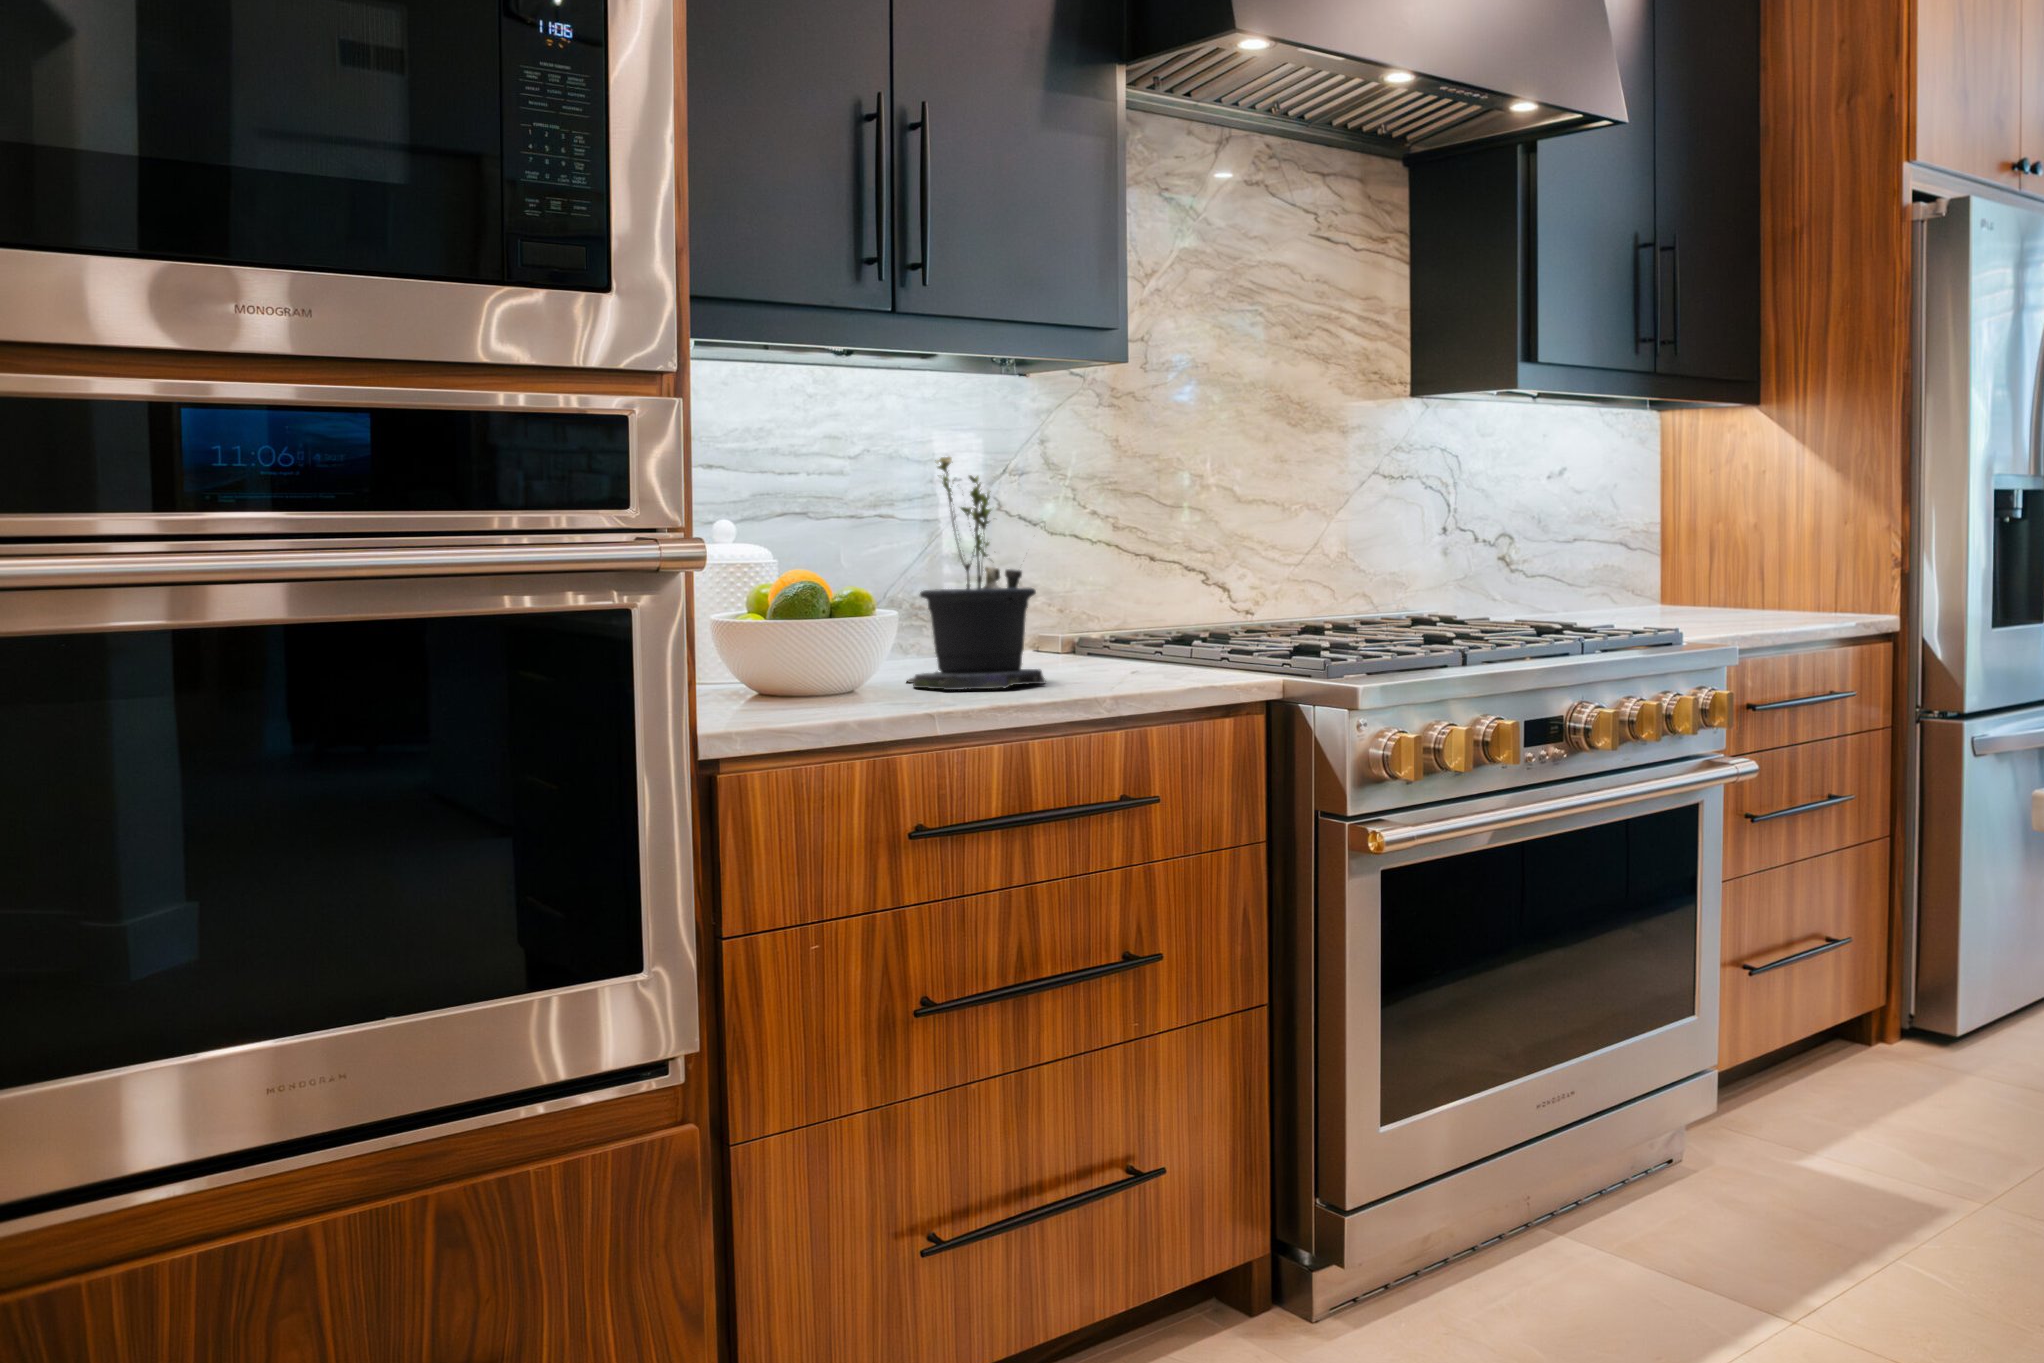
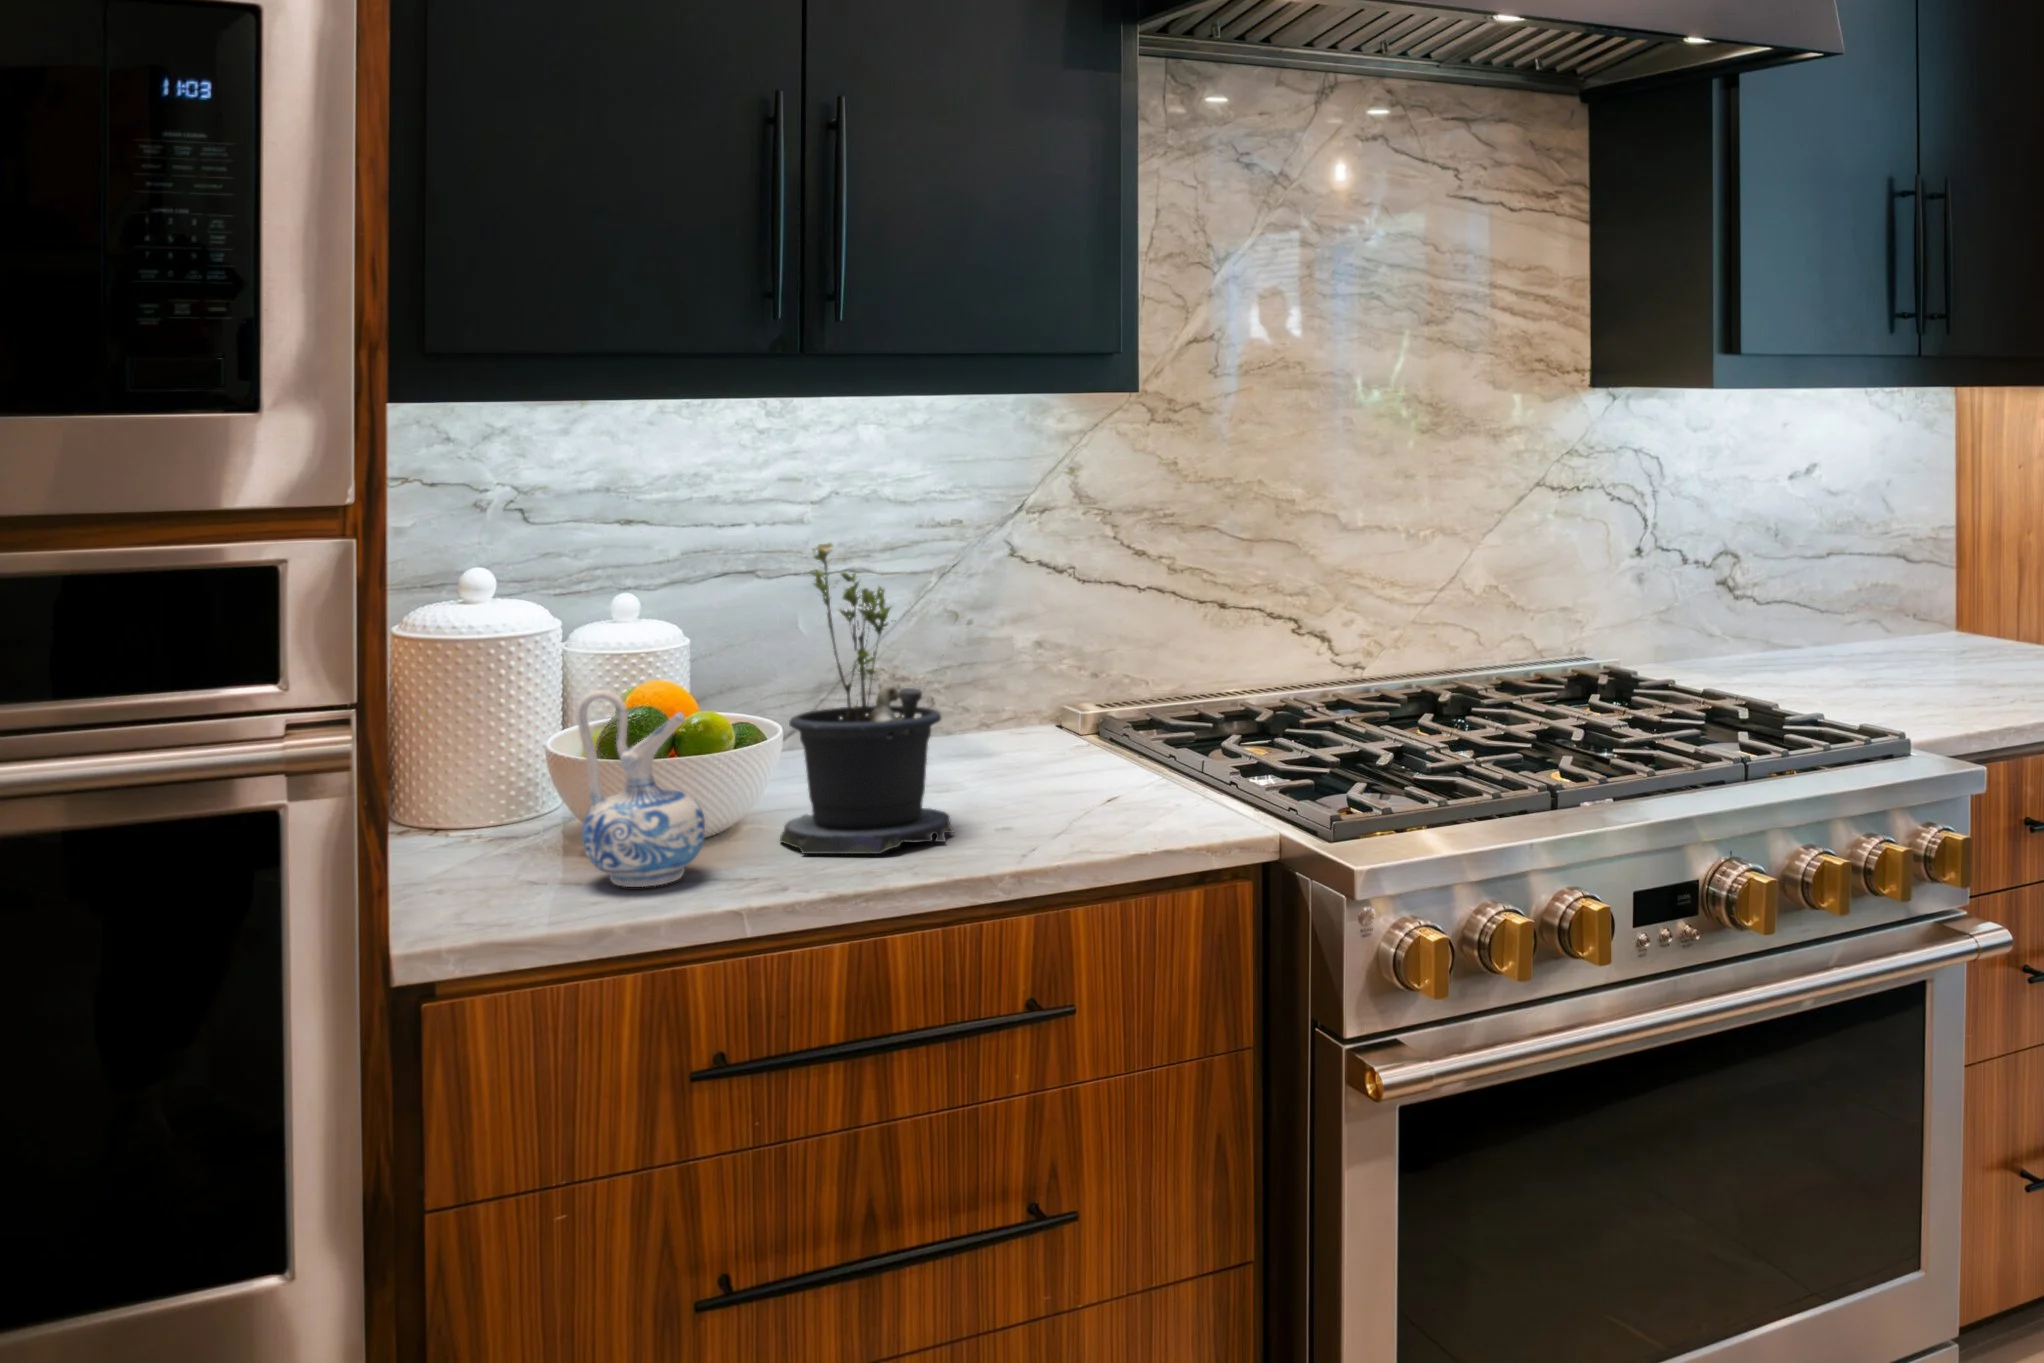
ceramic pitcher: none [796,552,888,703] -> present [577,690,705,887]

